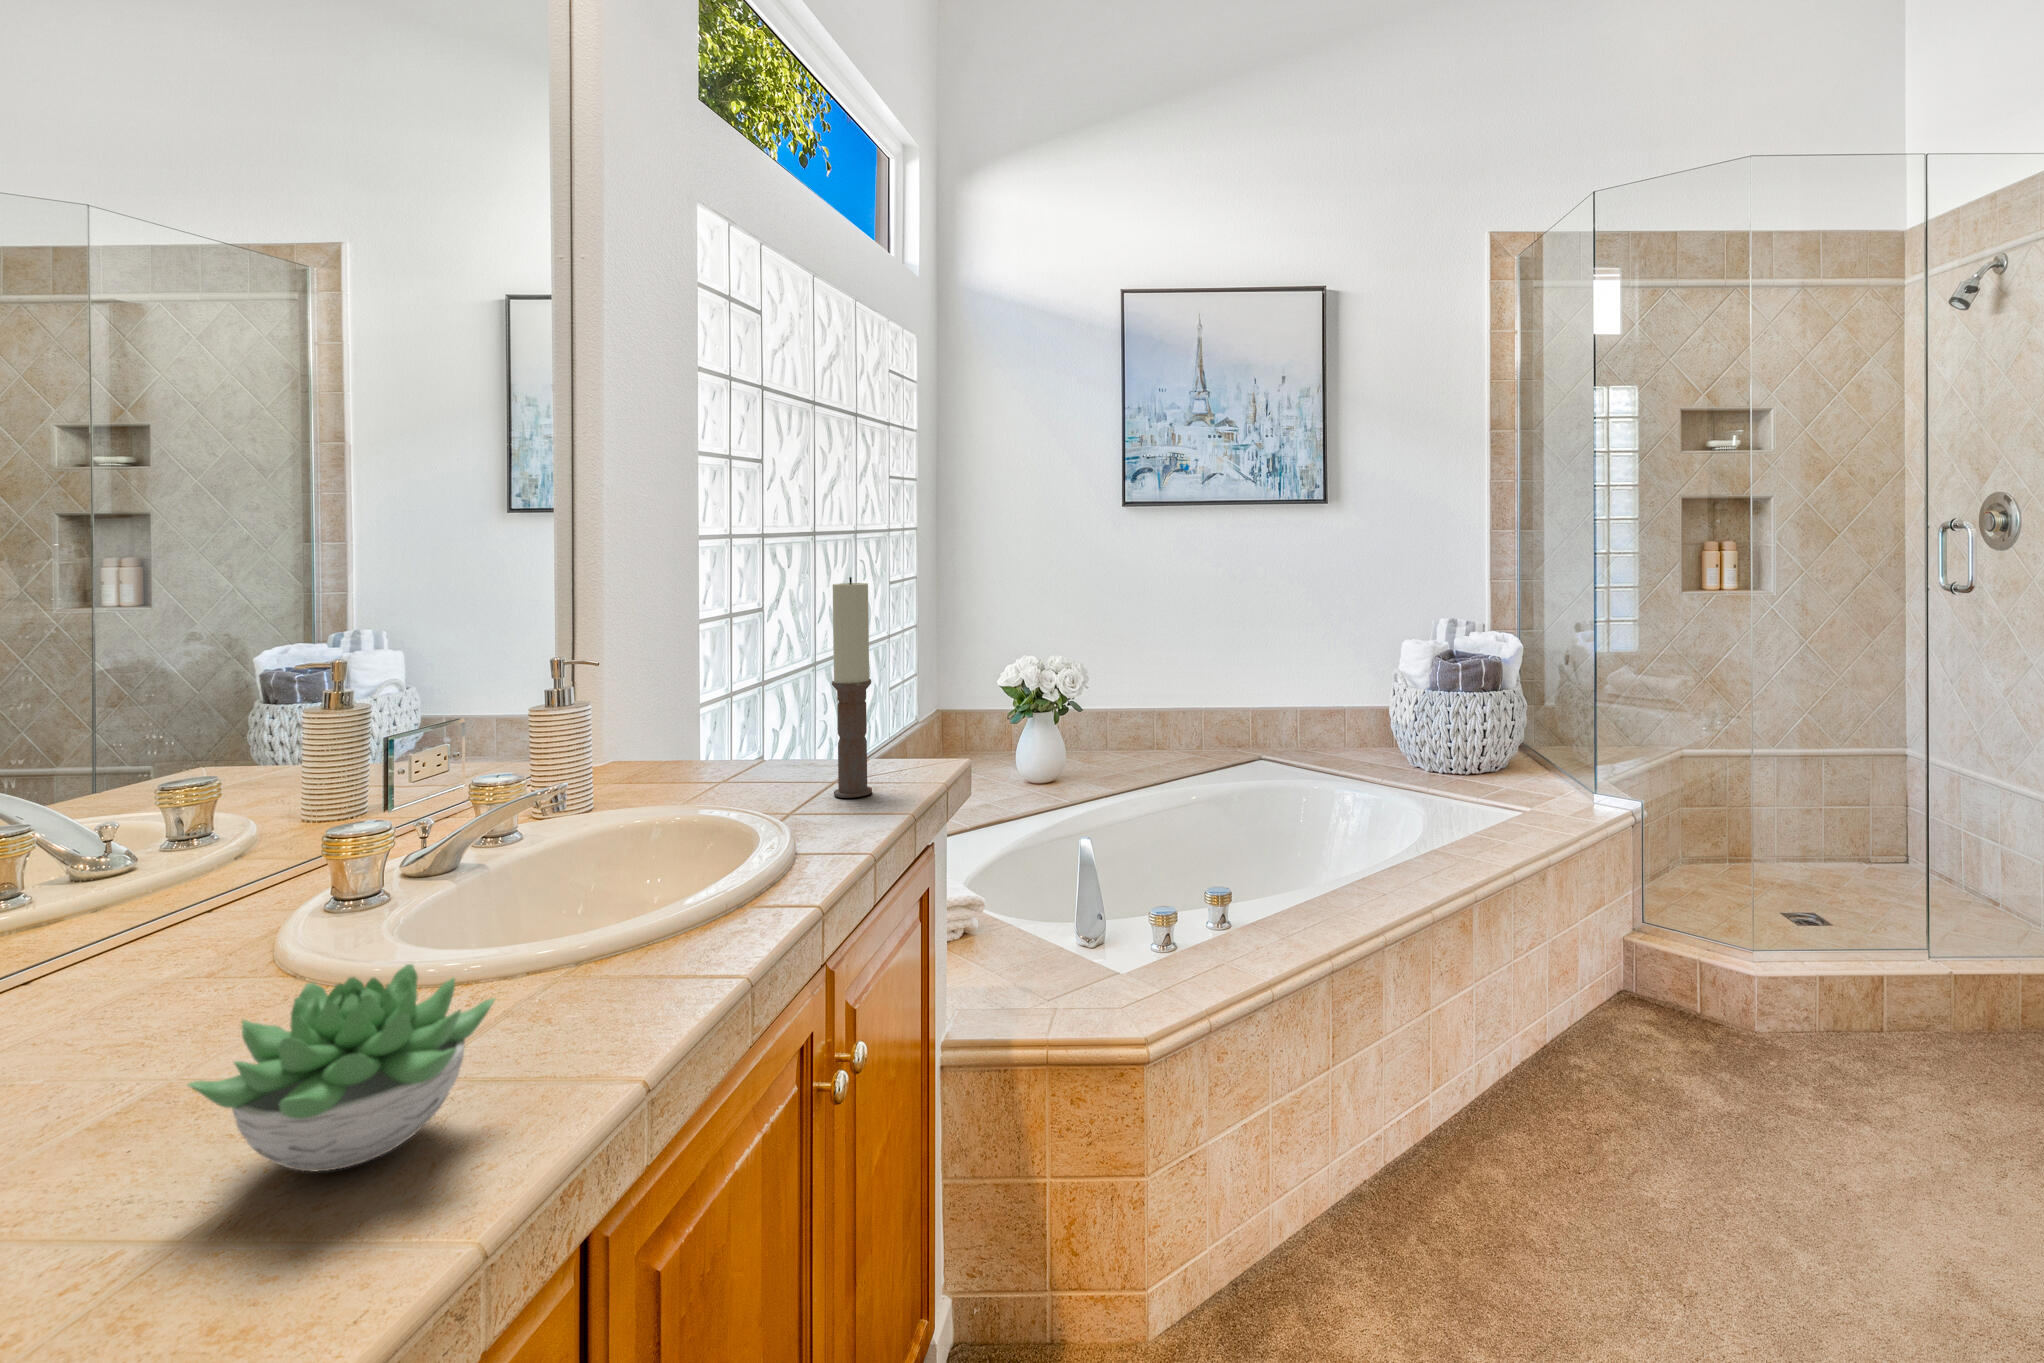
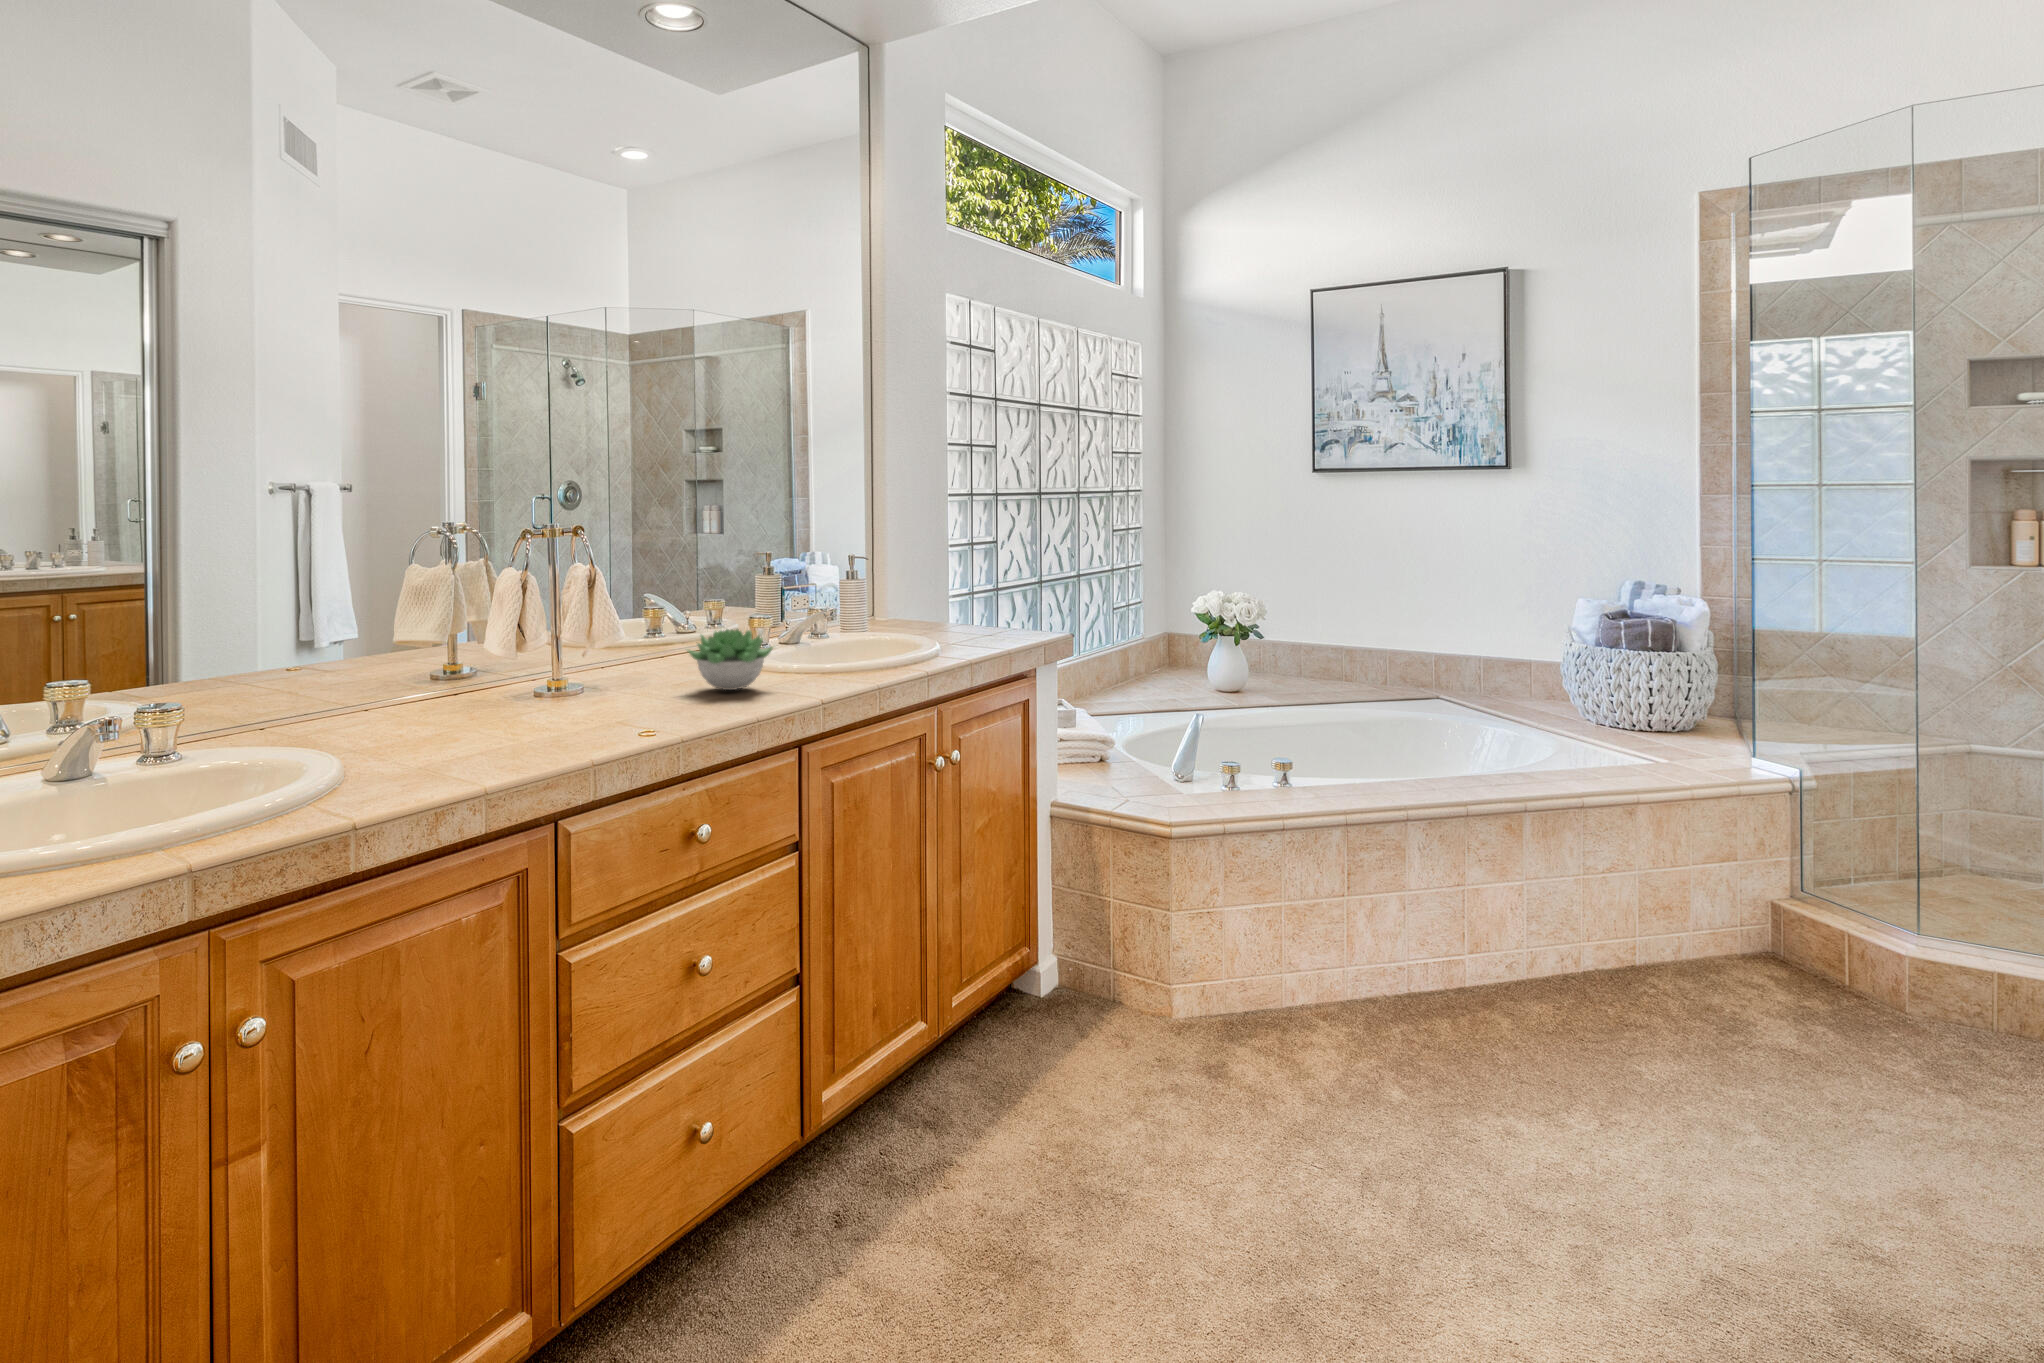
candle: present [832,577,872,798] -> none [984,507,1006,638]

